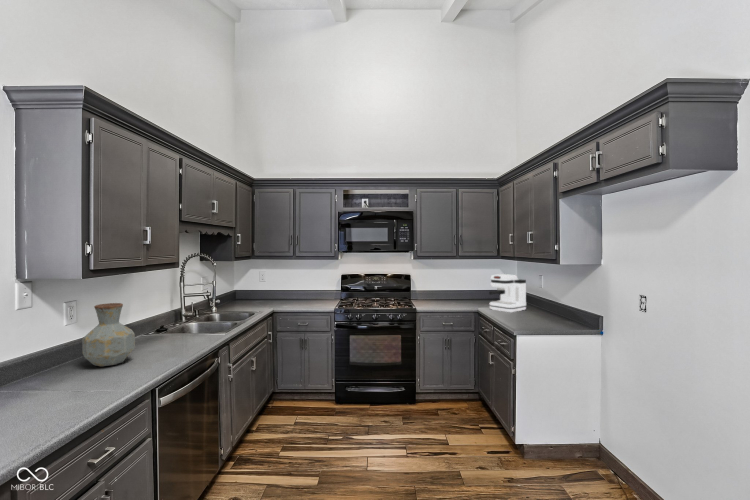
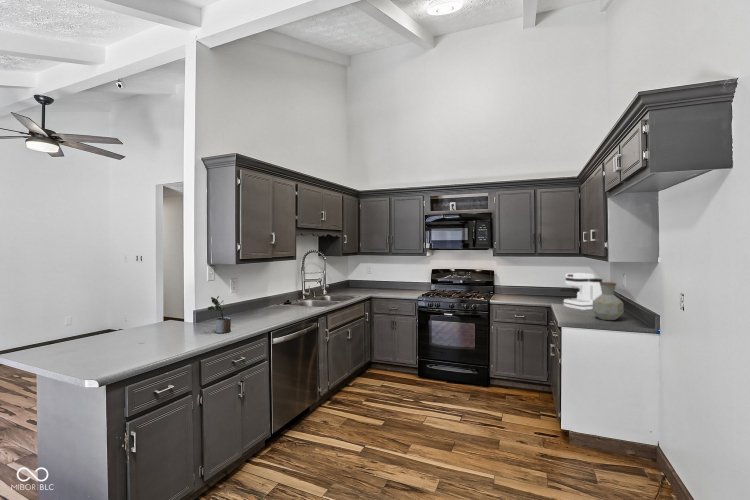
vase: present [82,303,135,366] -> present [592,282,624,320]
potted plant: none [30,339,81,408] -> present [208,296,231,333]

